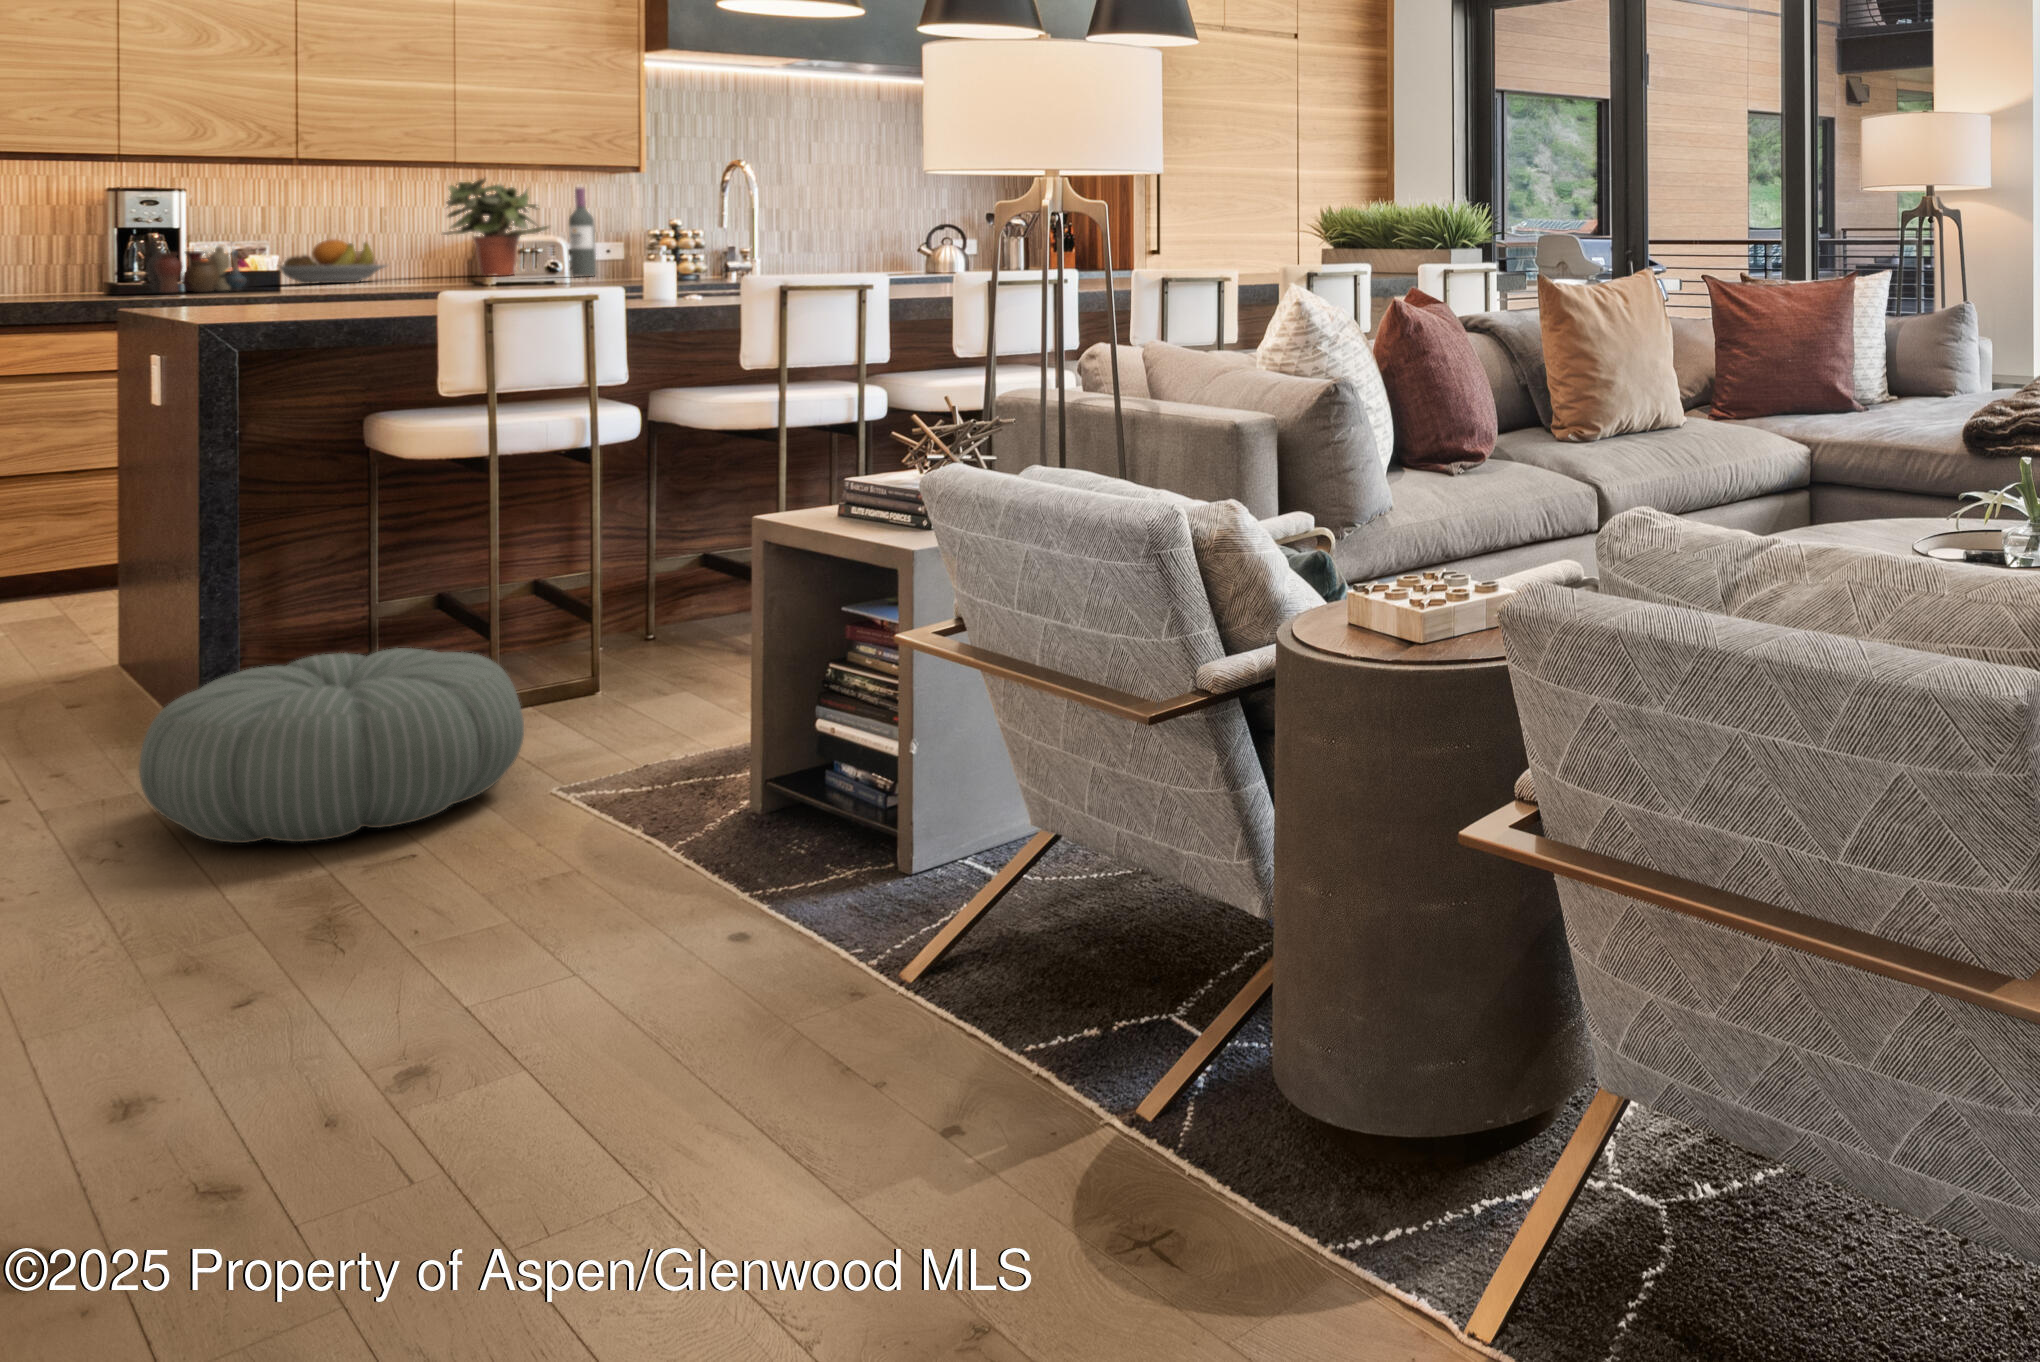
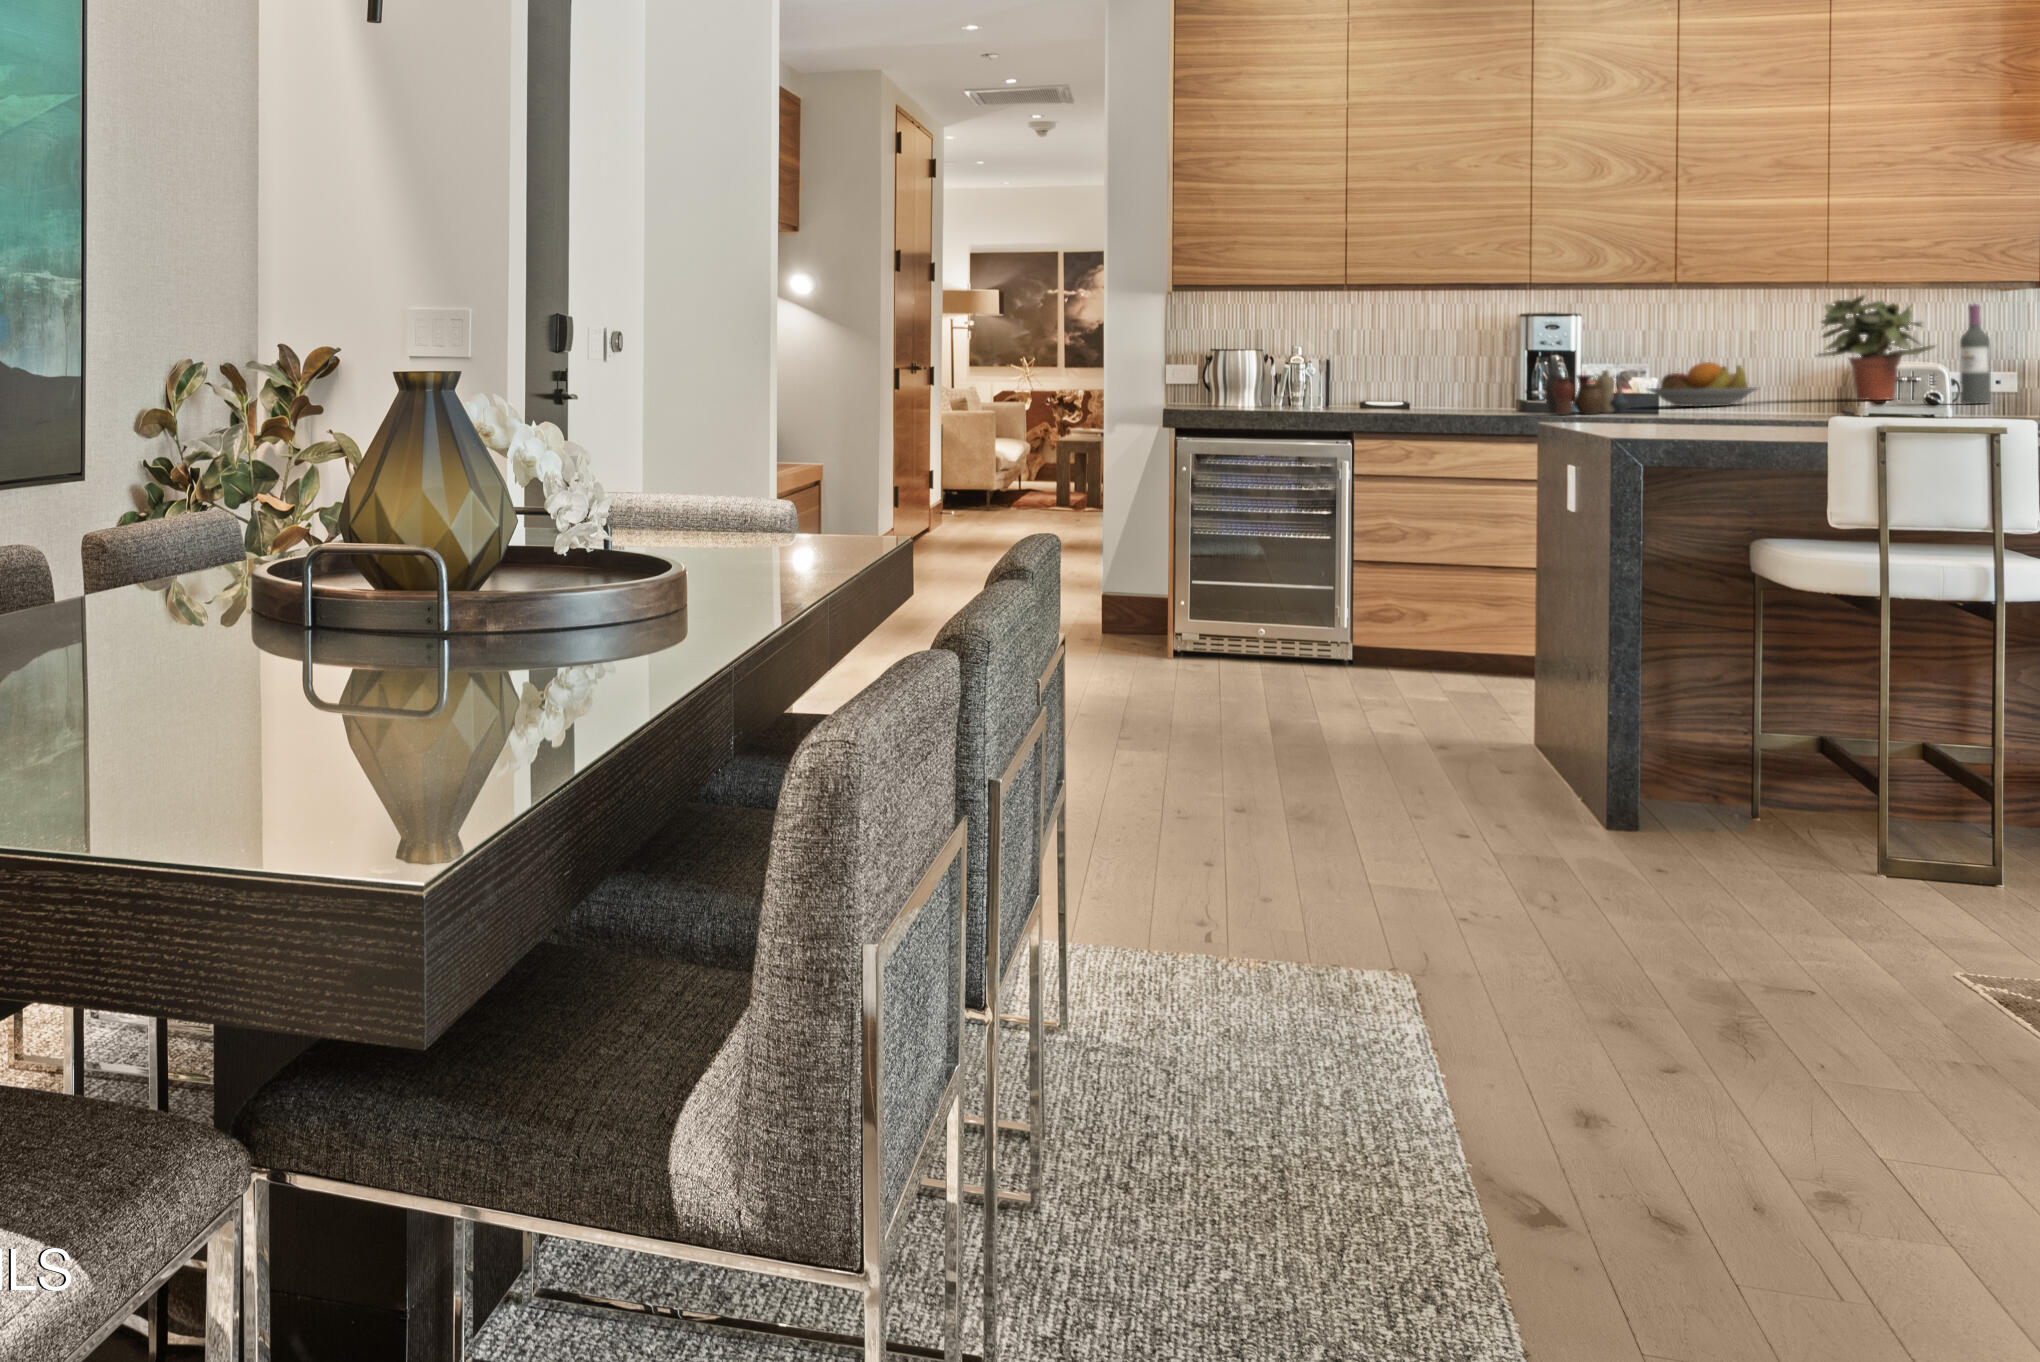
pouf: present [139,648,524,843] -> none [1582,760,1917,928]

